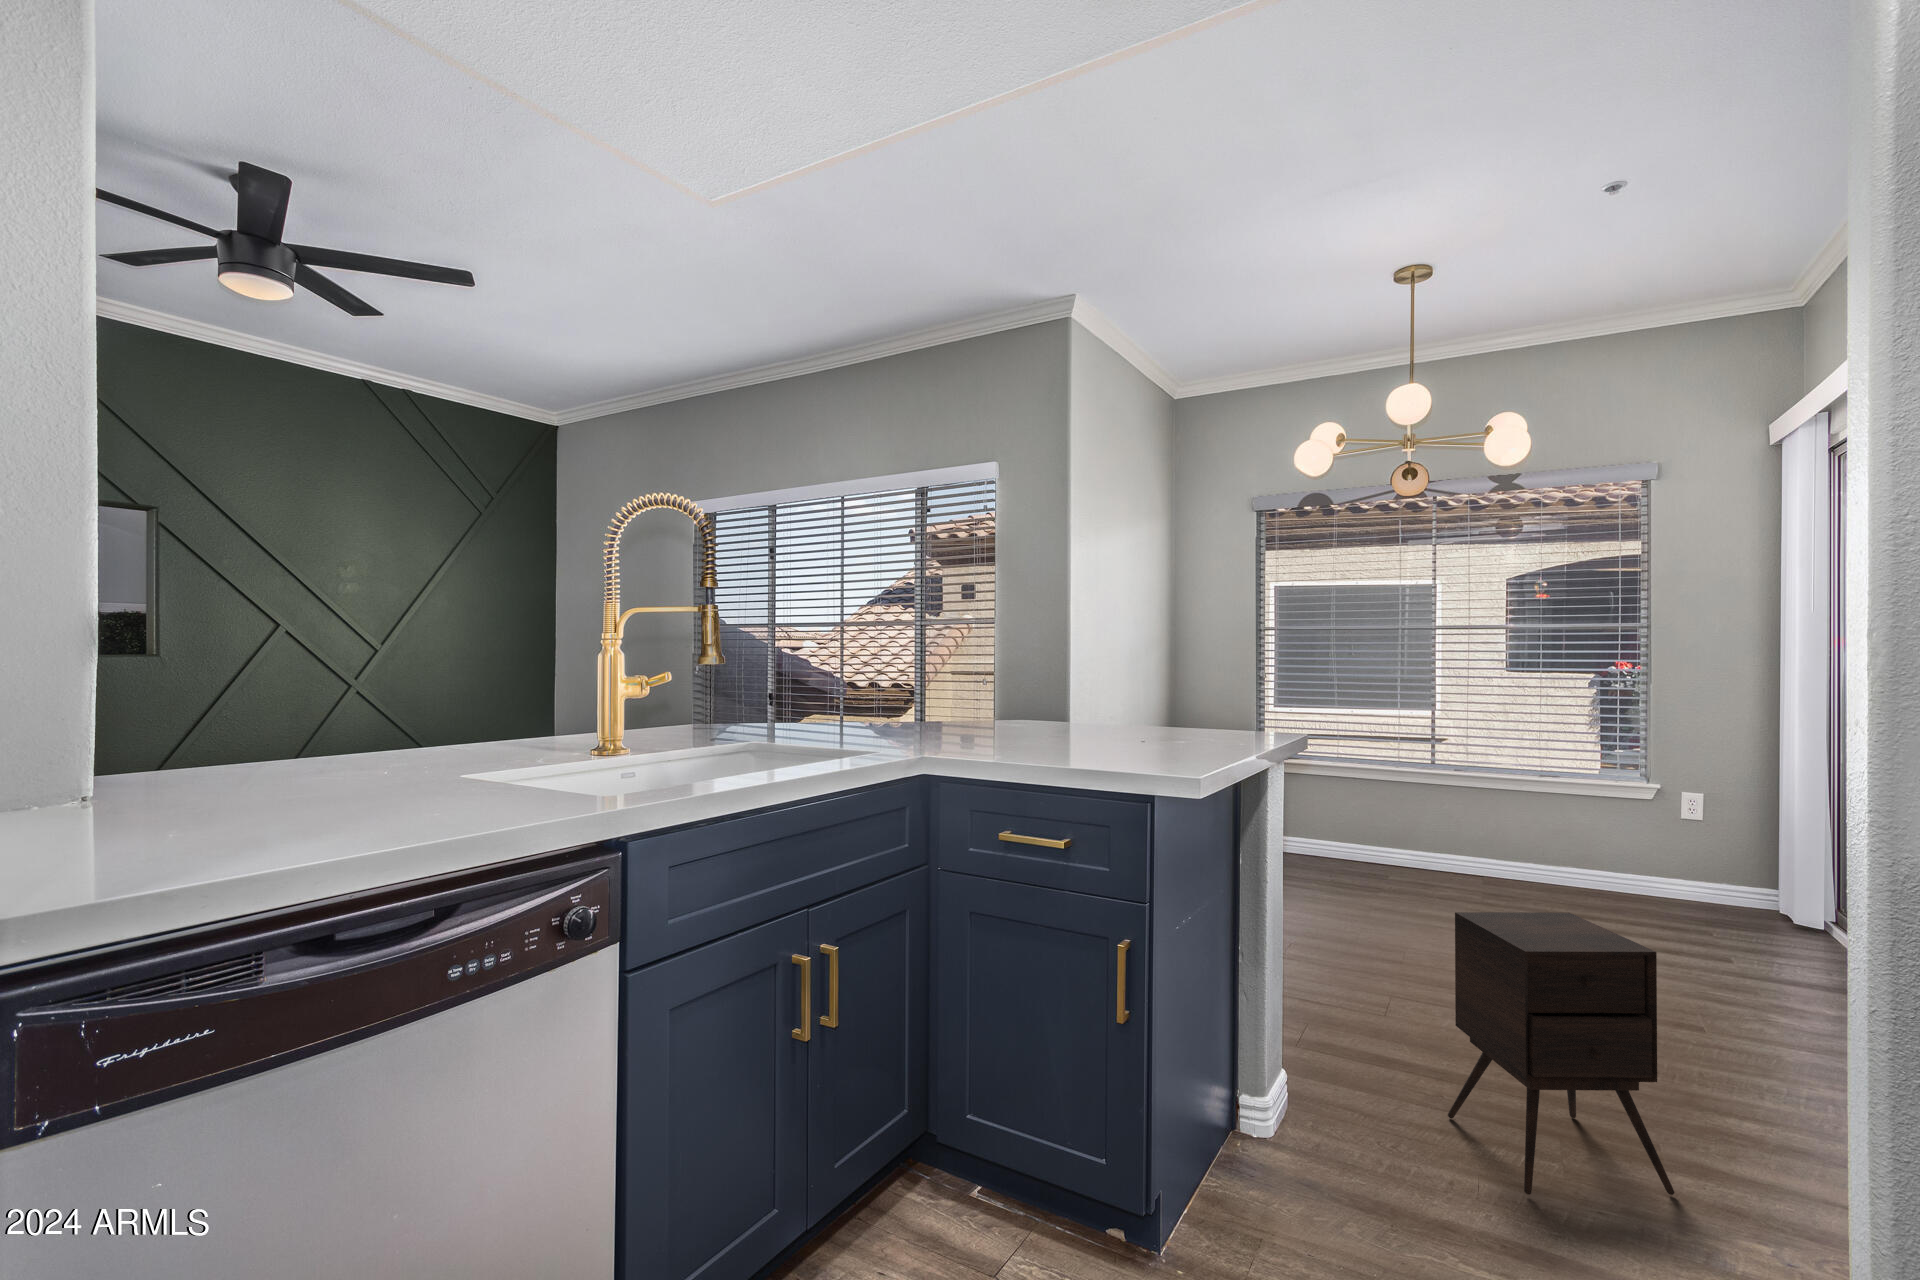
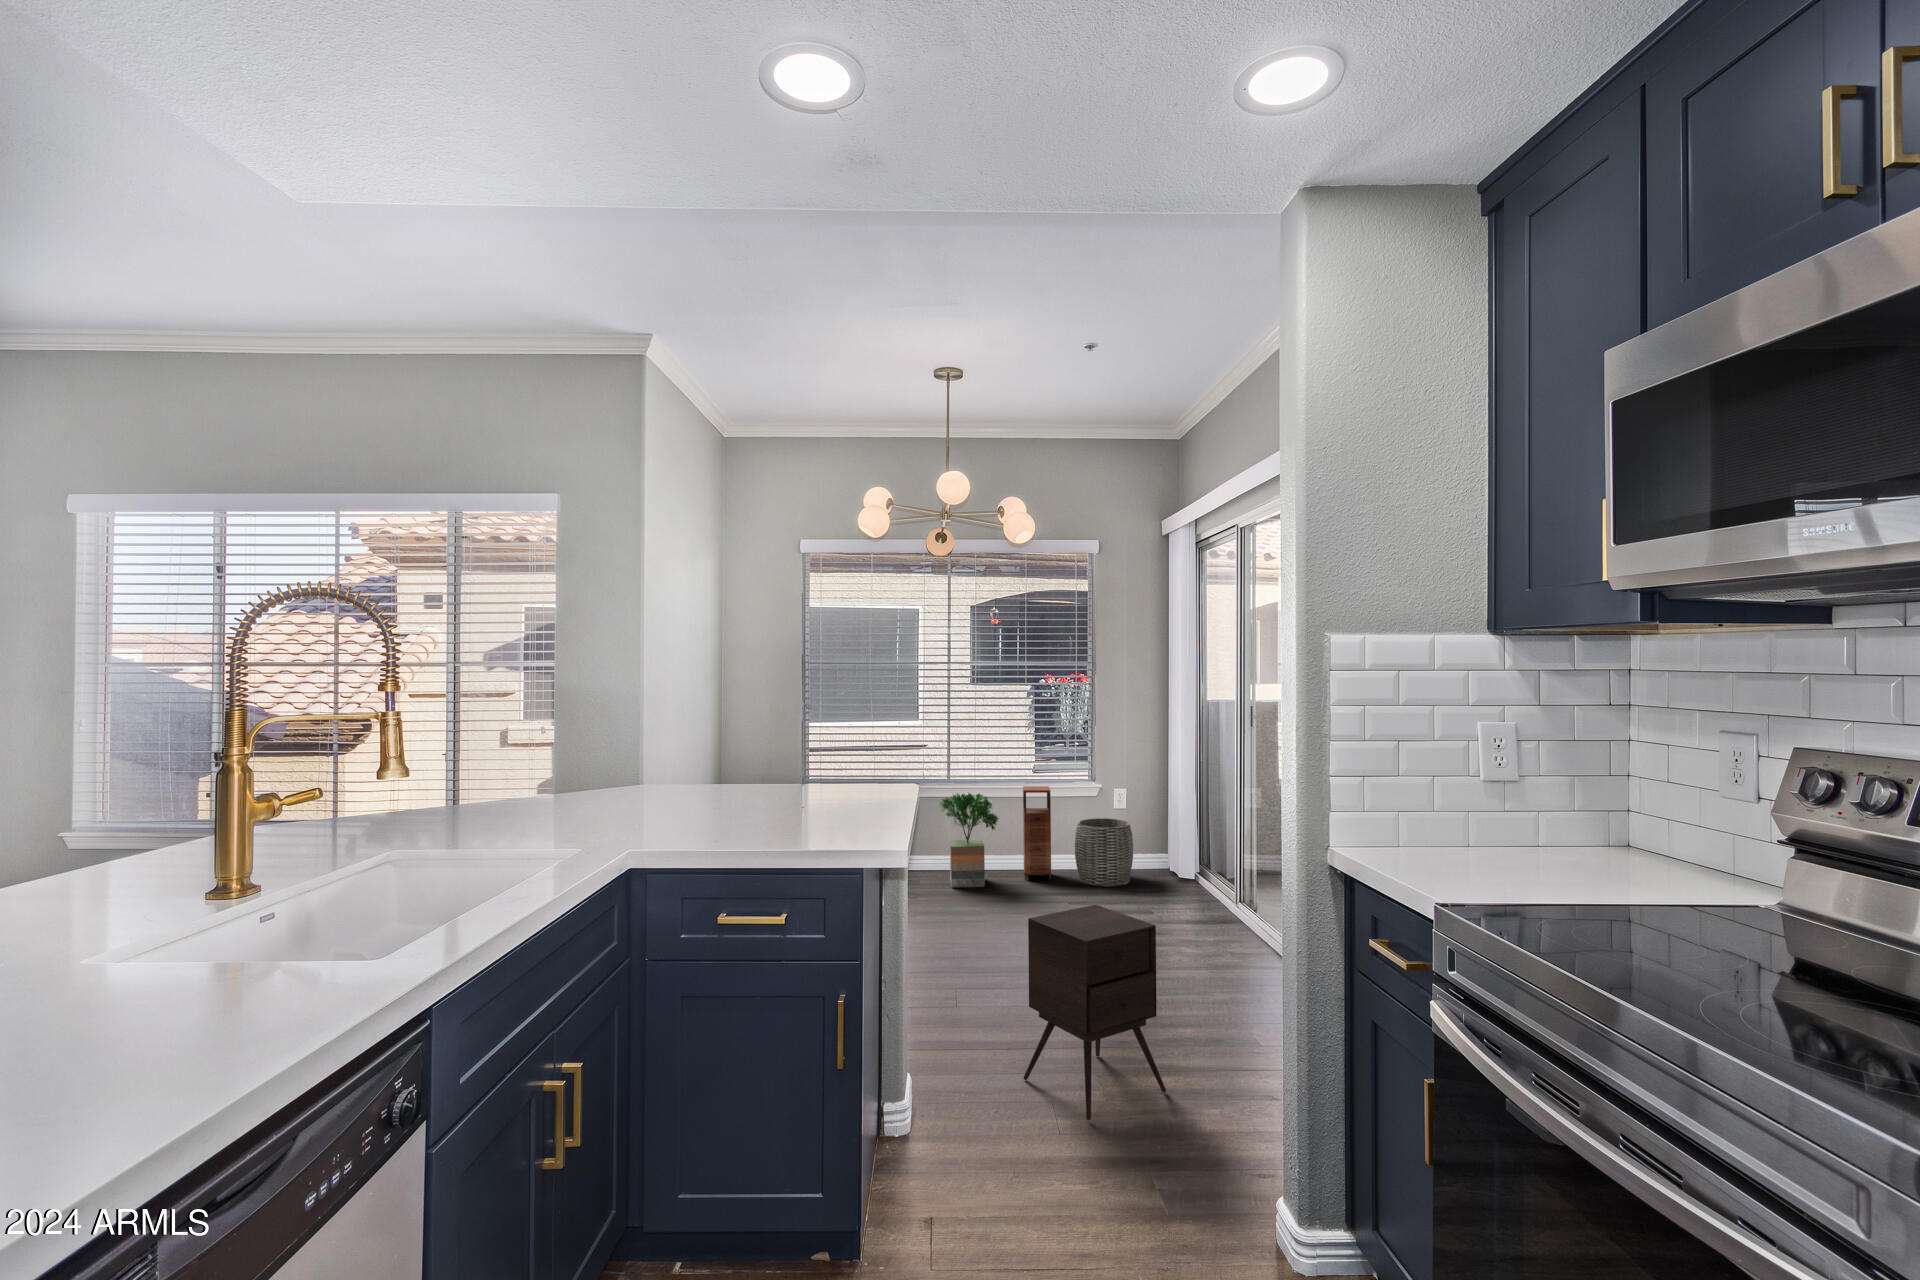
potted tree: none [1419,775,1503,890] -> present [939,793,999,887]
storage cabinet: none [1538,776,1578,896] -> present [1023,786,1051,880]
woven basket: none [1616,825,1712,917] -> present [1075,818,1133,887]

